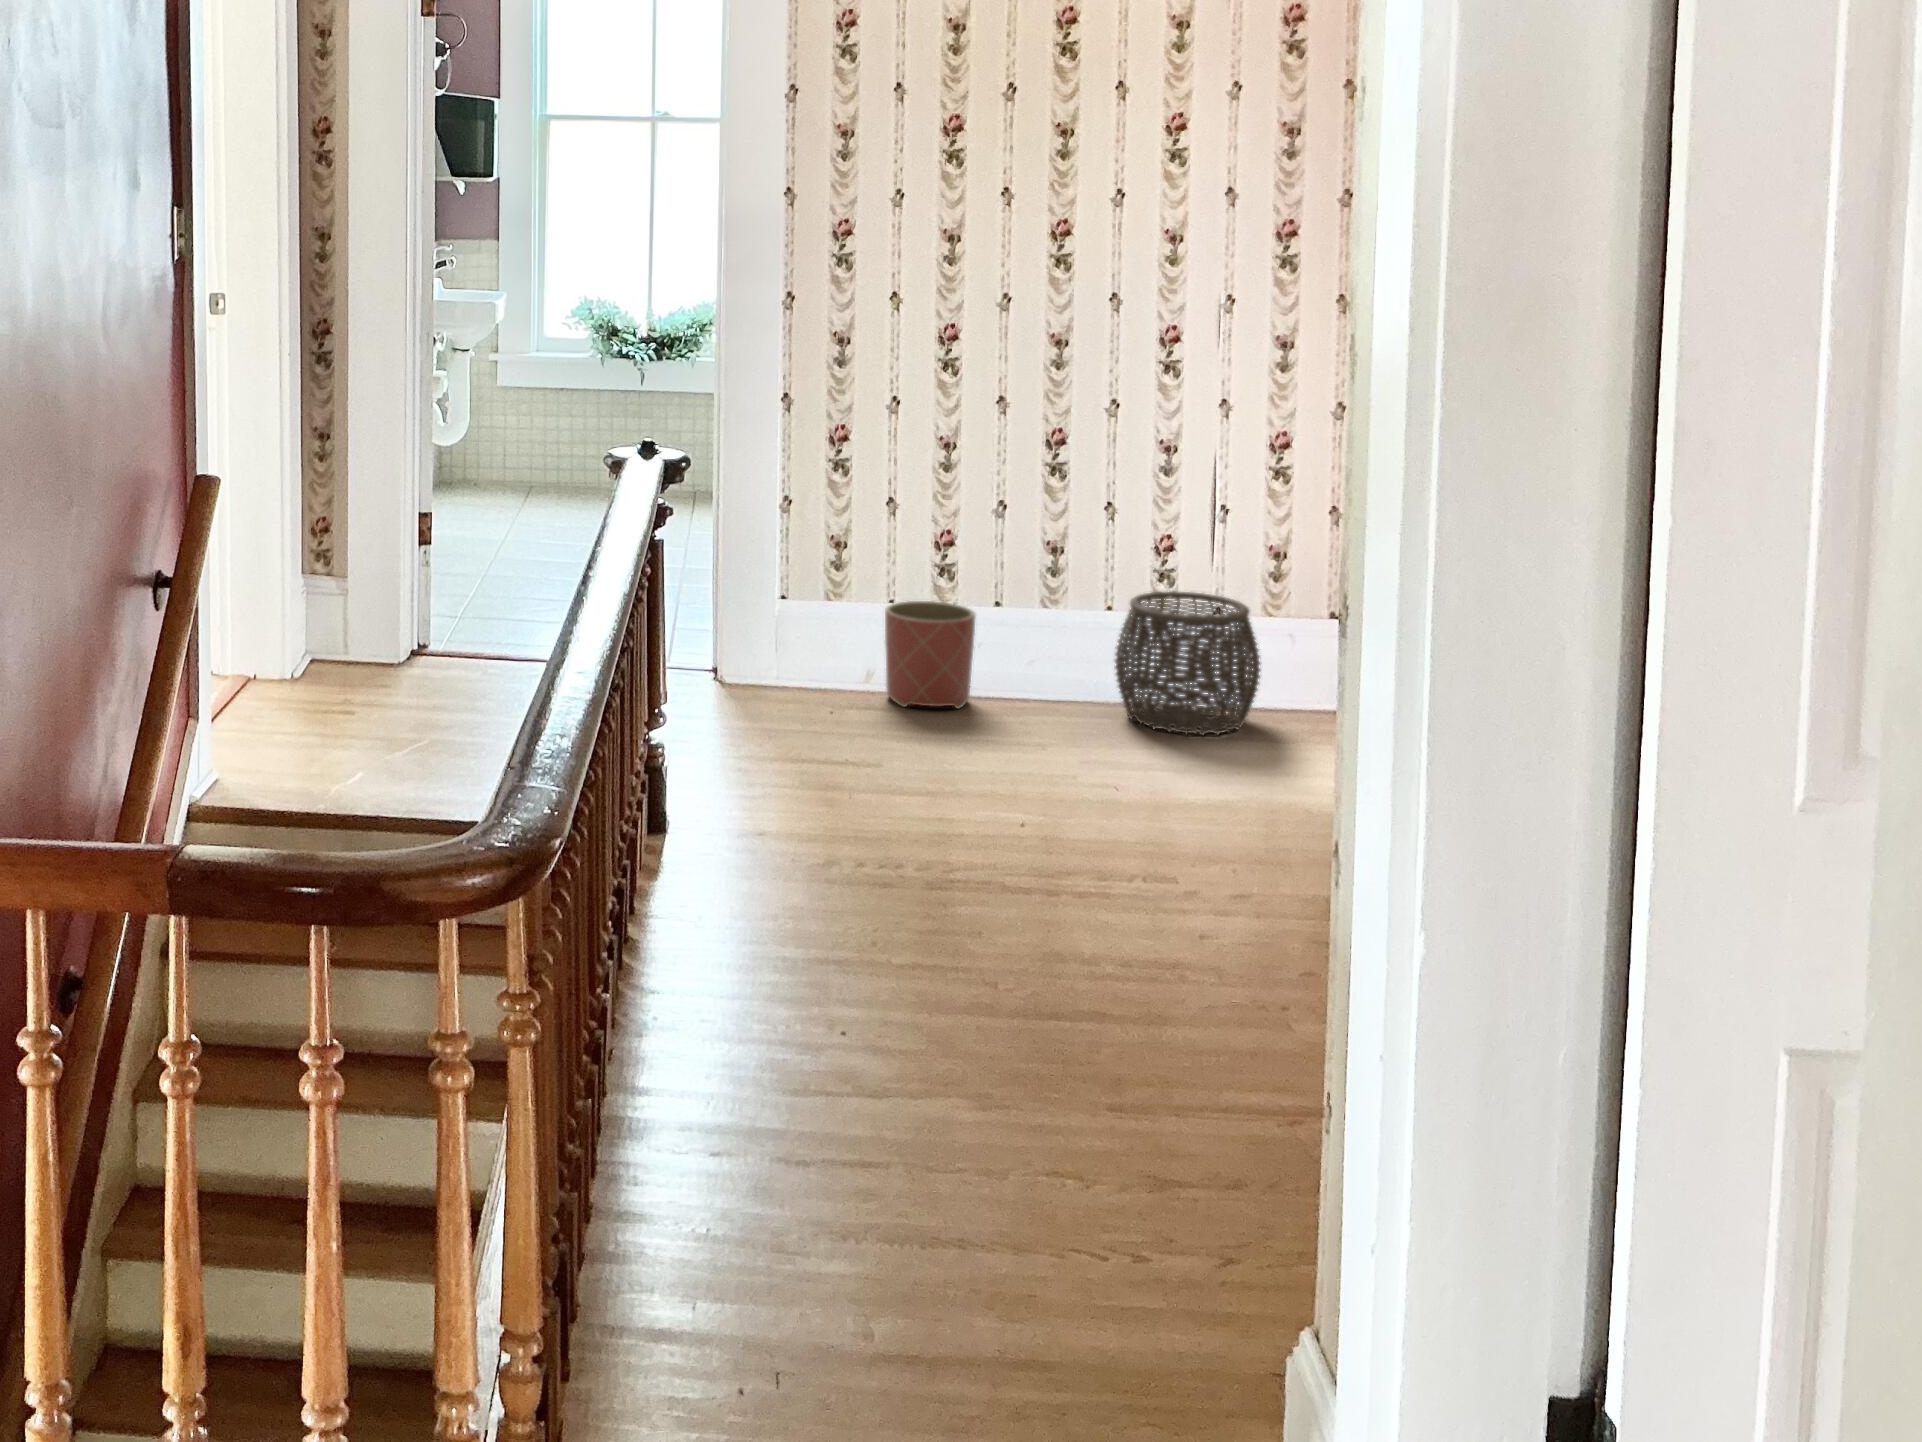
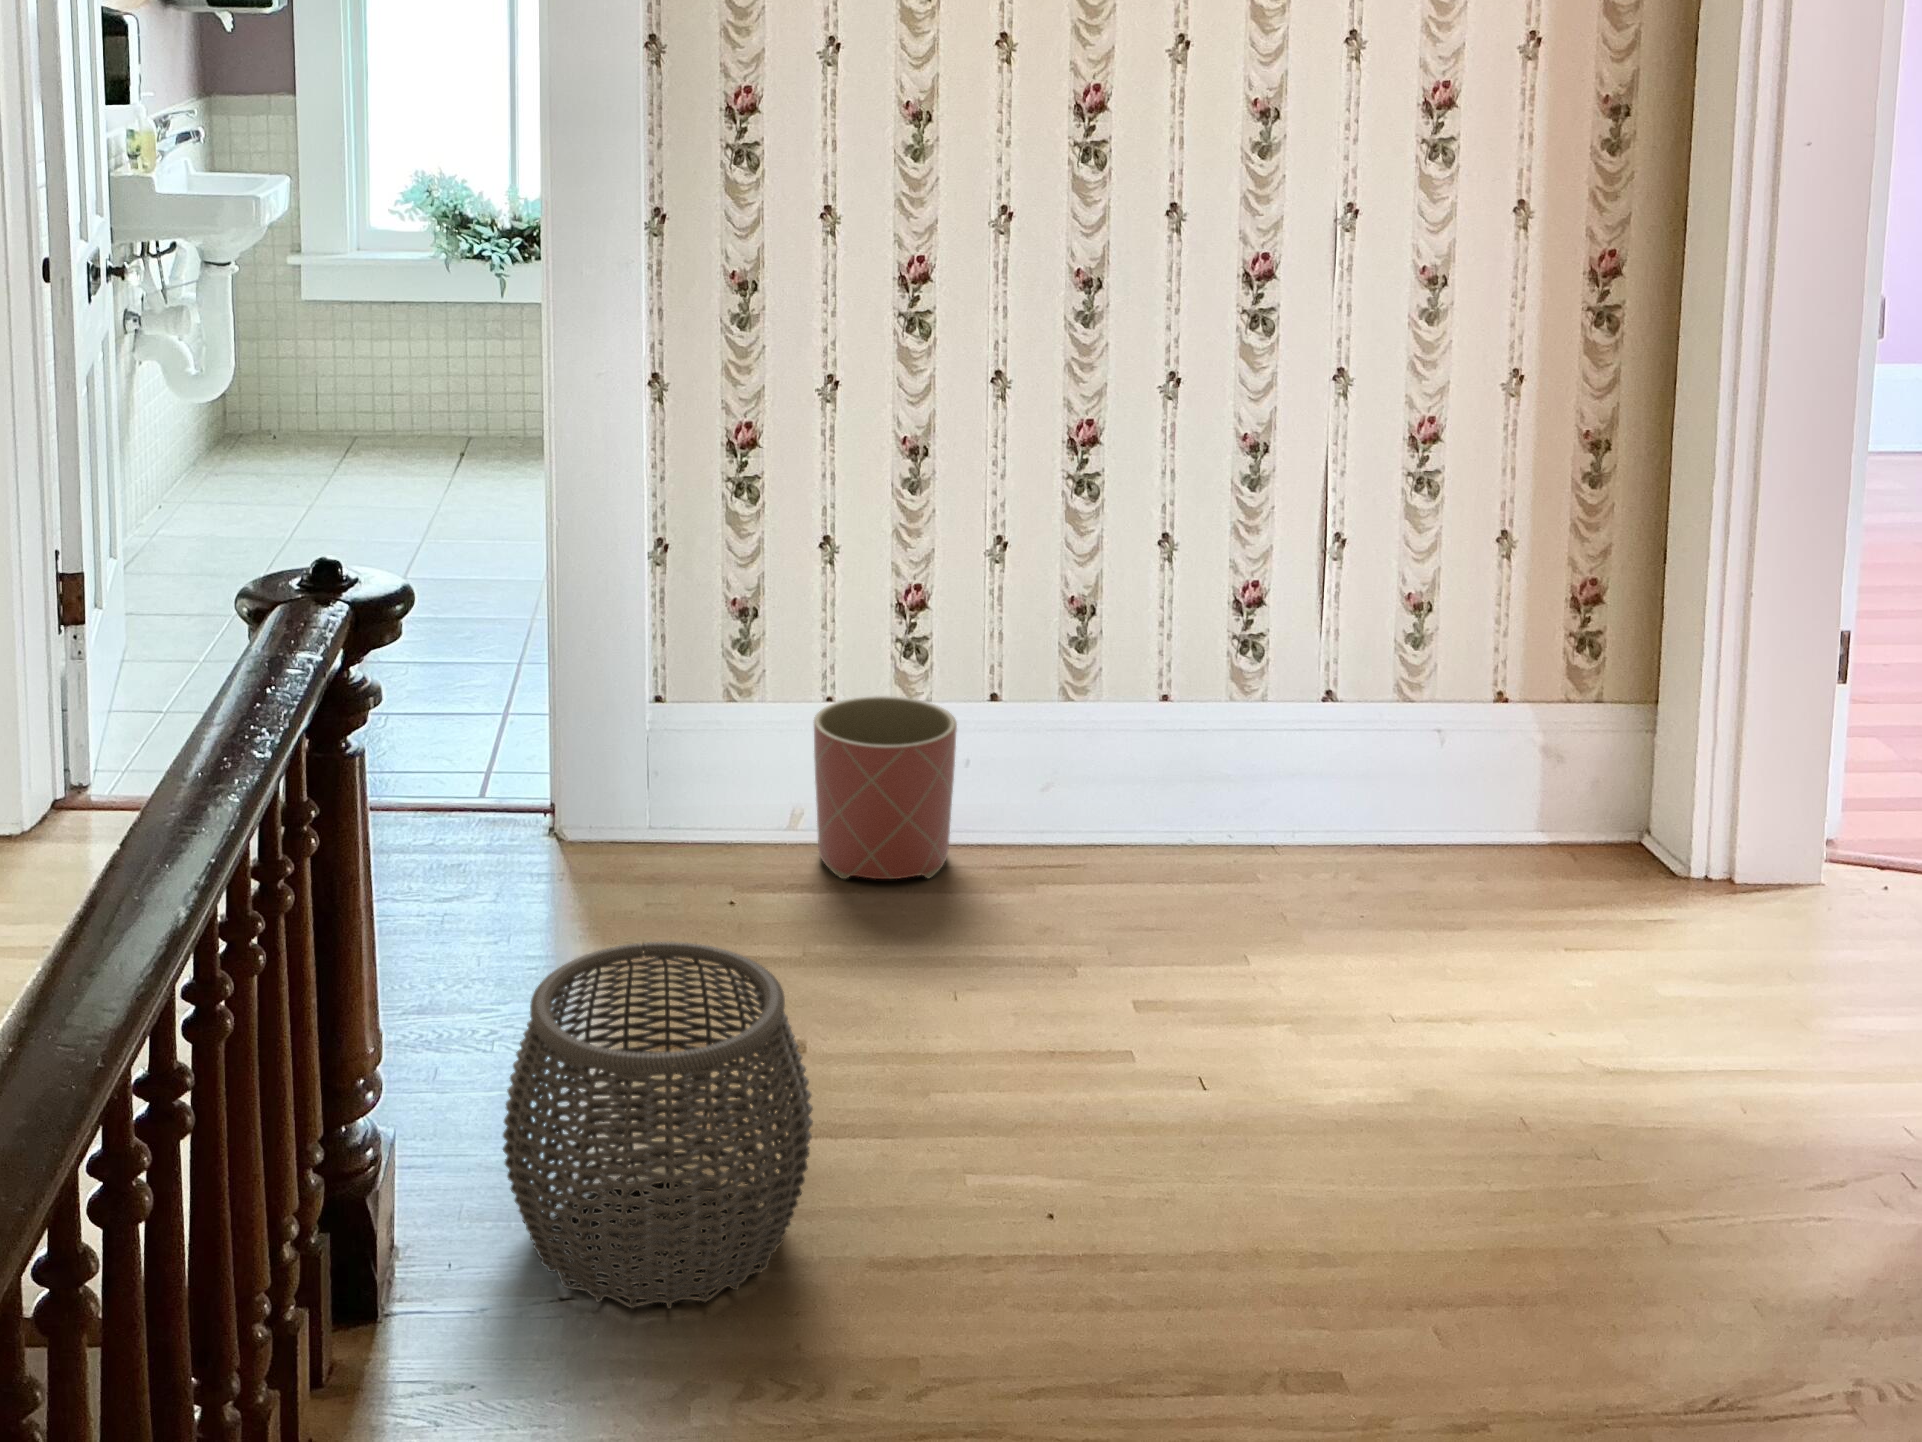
woven basket: present [1115,591,1261,735] -> present [503,941,813,1309]

